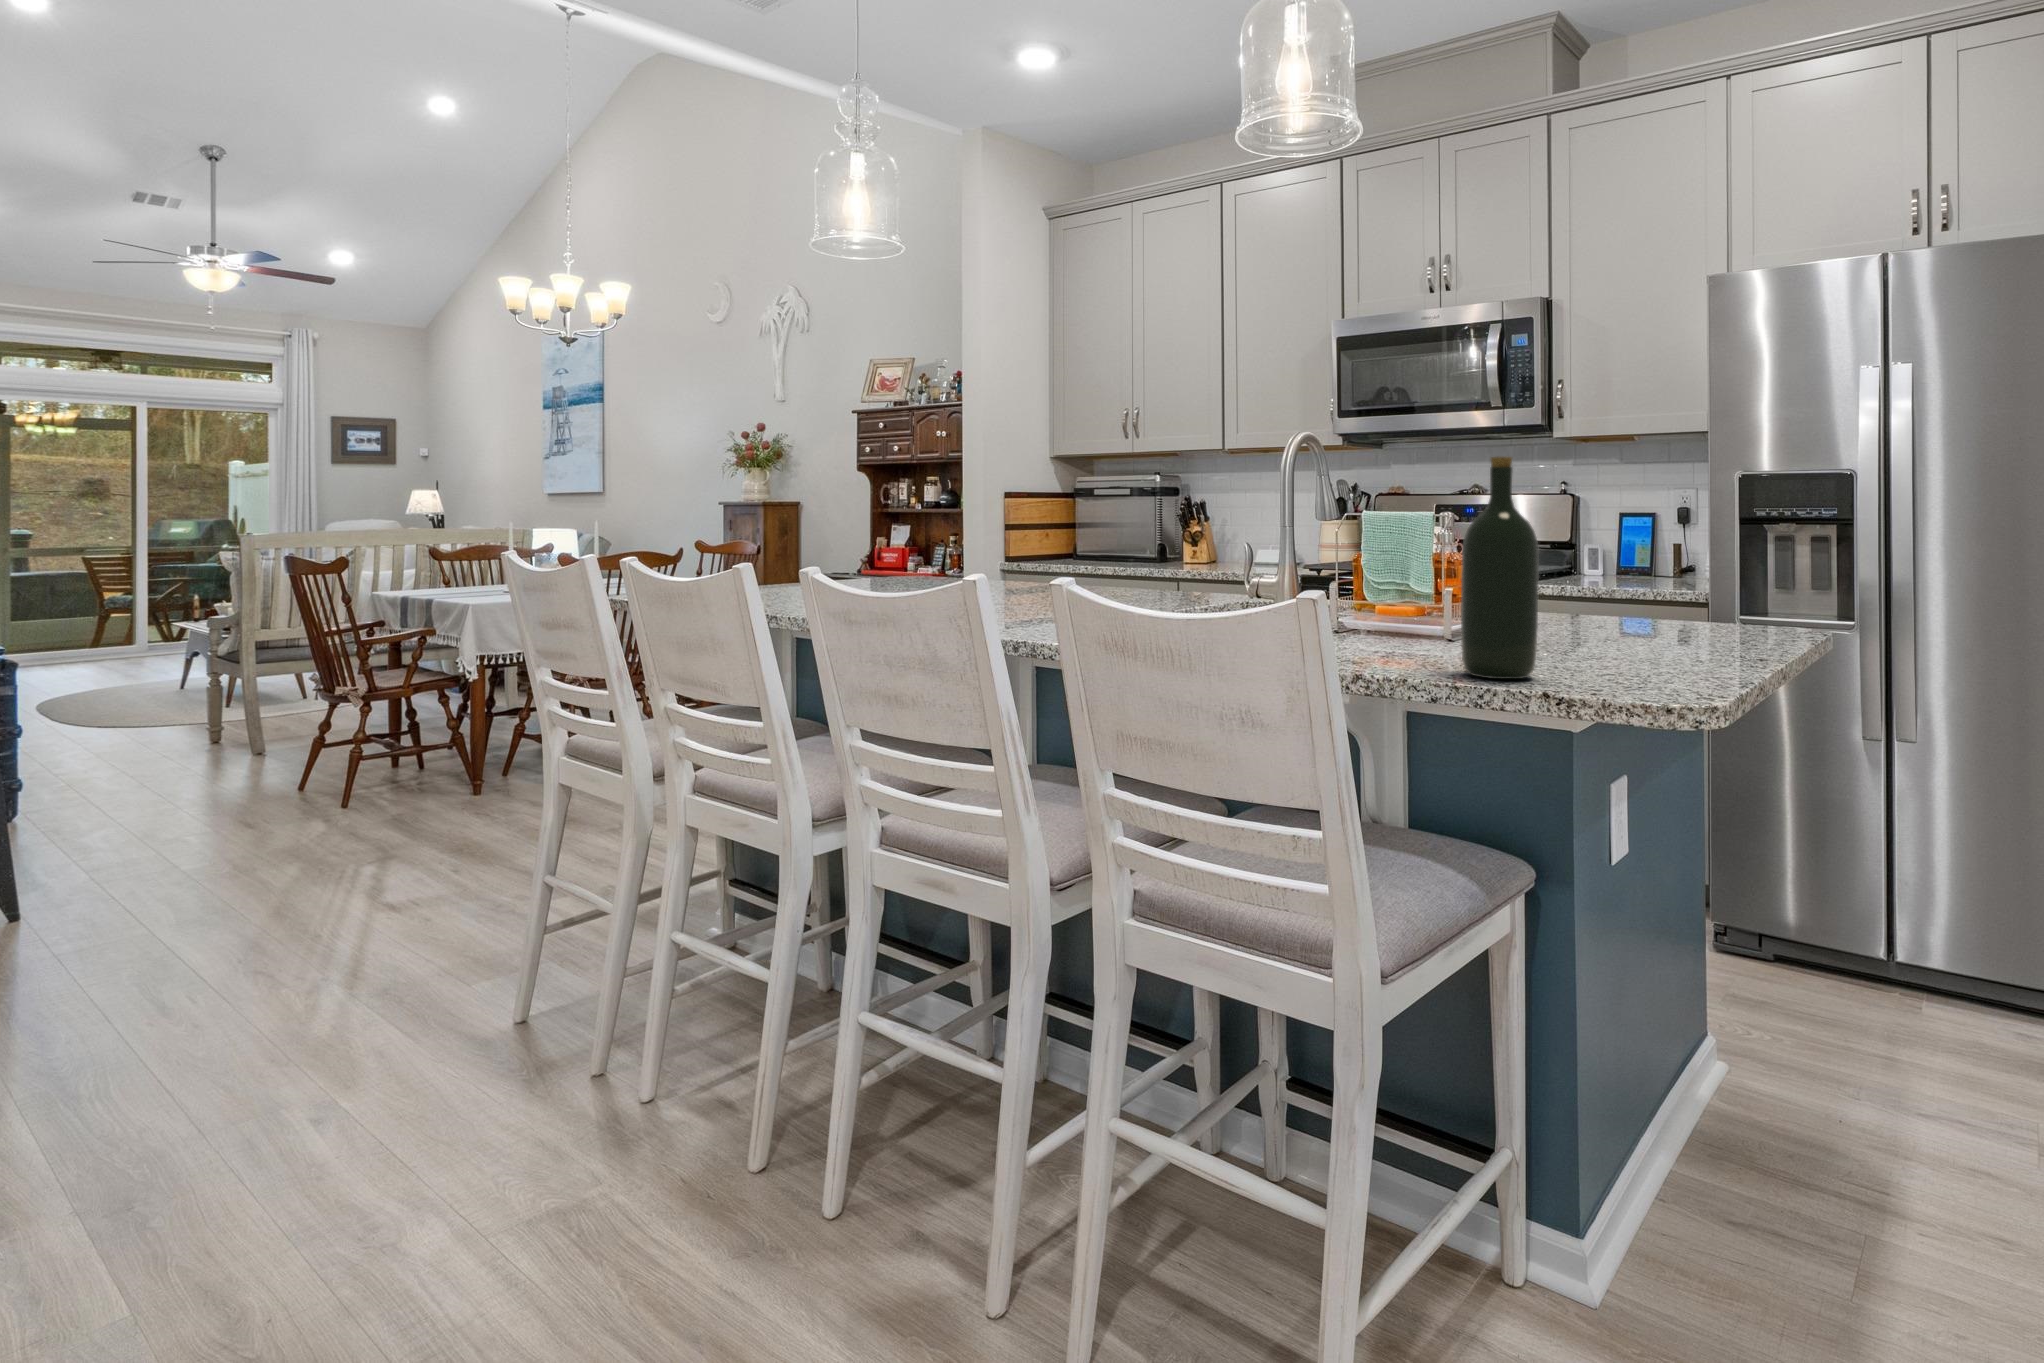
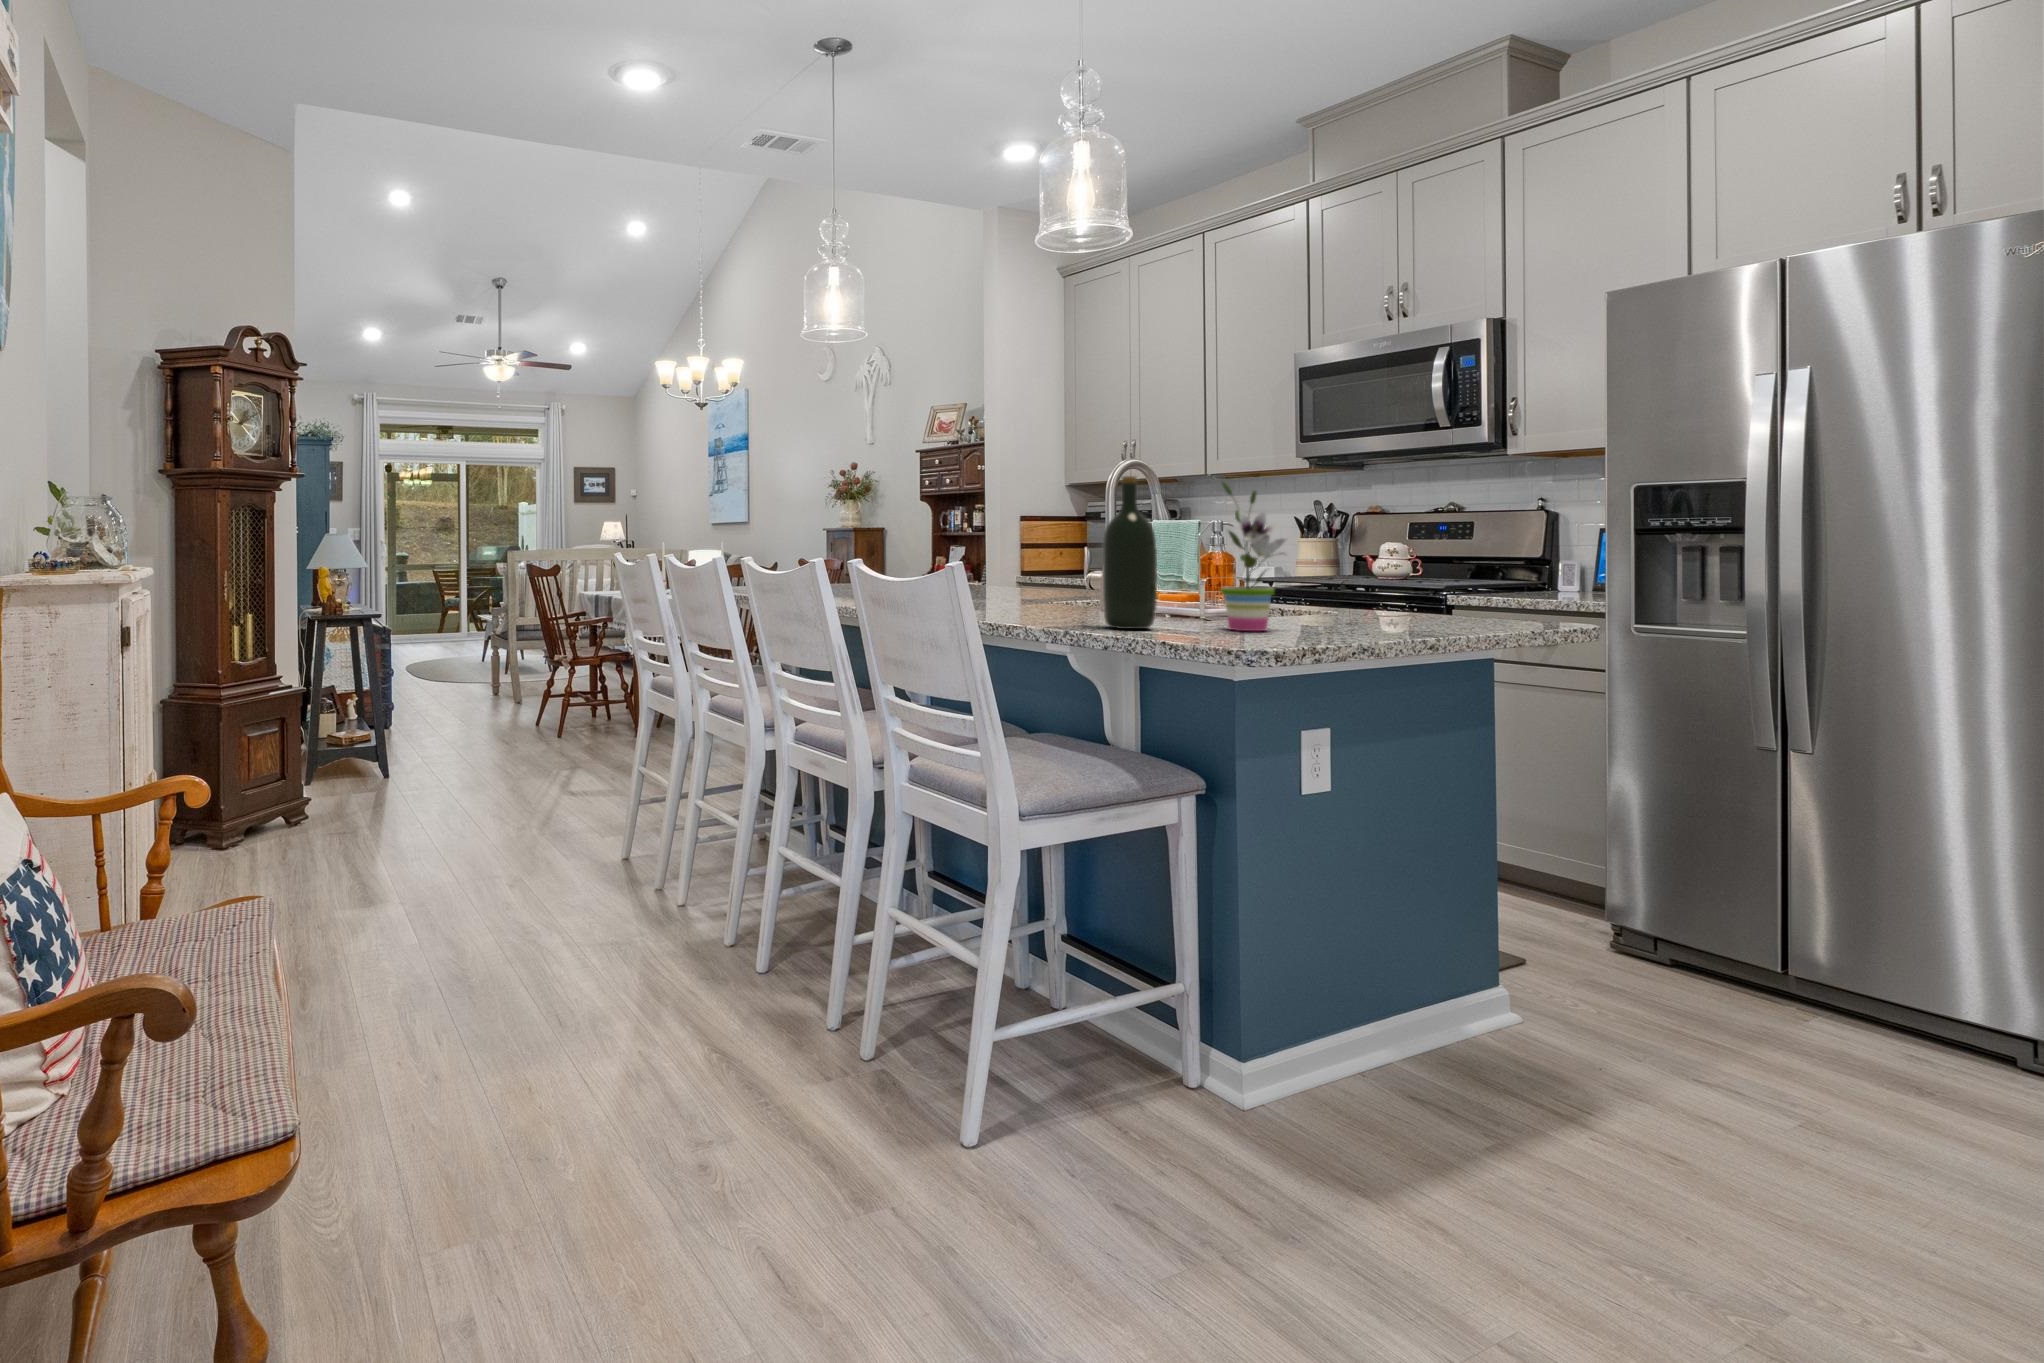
potted plant: none [1574,465,1673,670] -> present [1221,482,1285,631]

